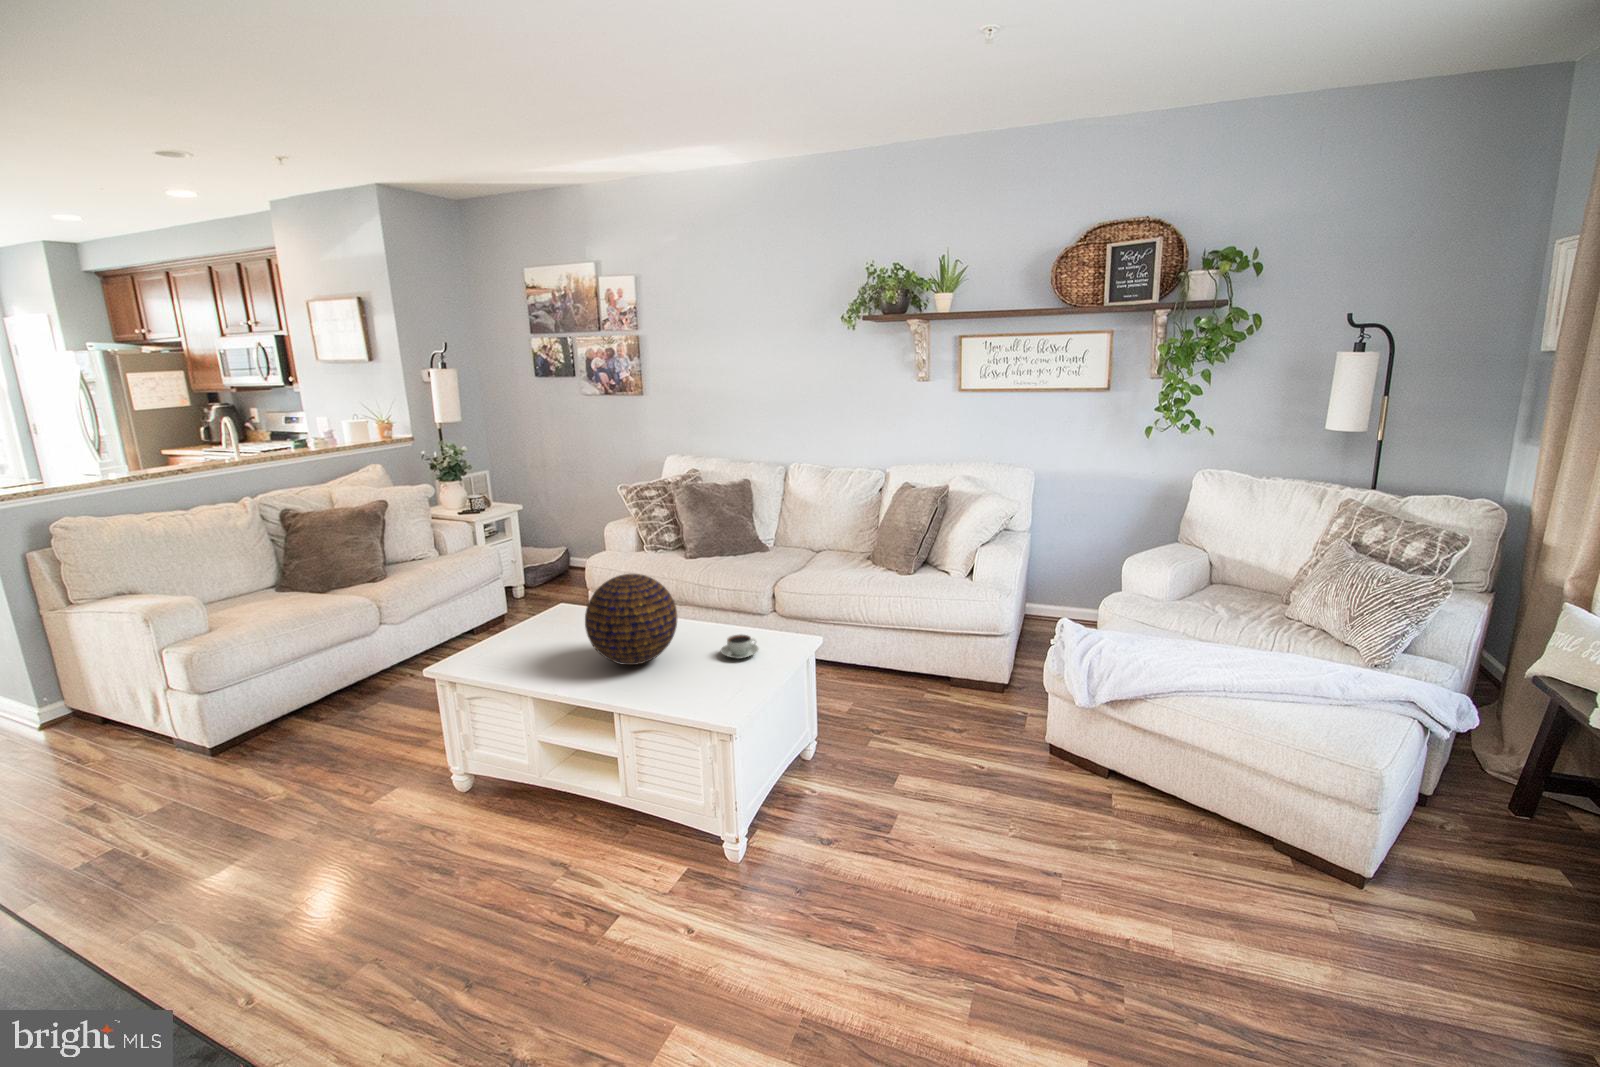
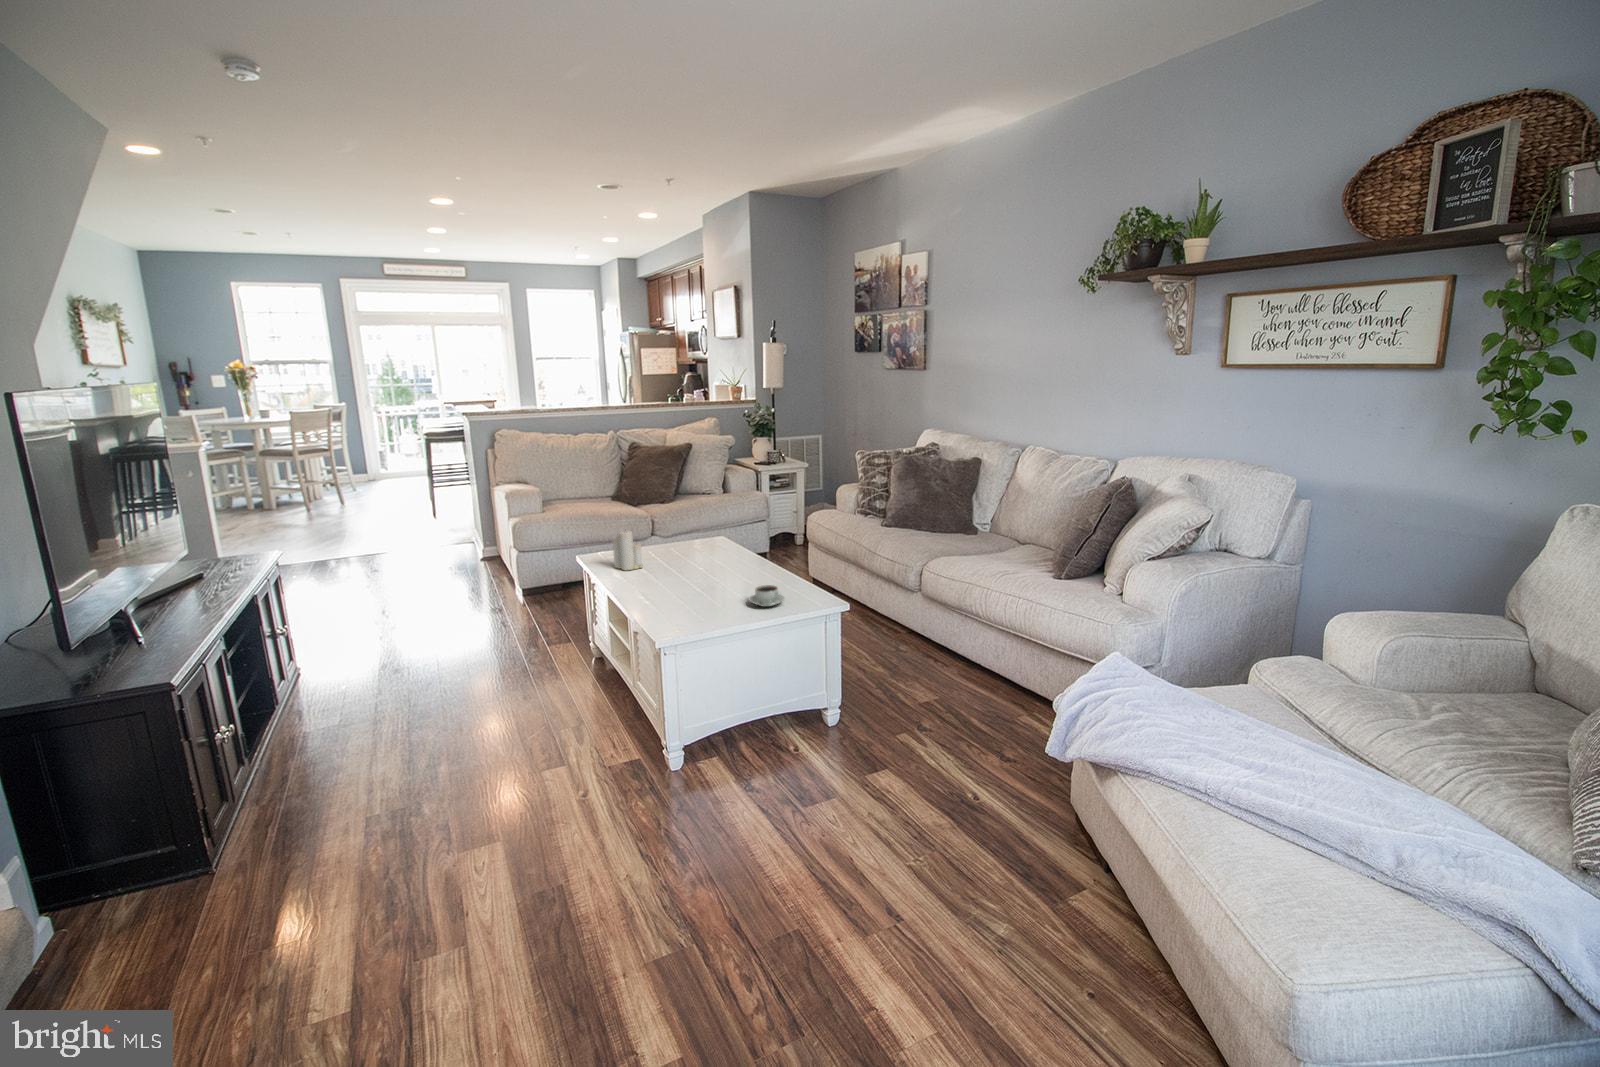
decorative orb: present [585,574,677,665] -> none [651,512,730,590]
candle: none [484,611,527,665] -> present [613,531,643,570]

